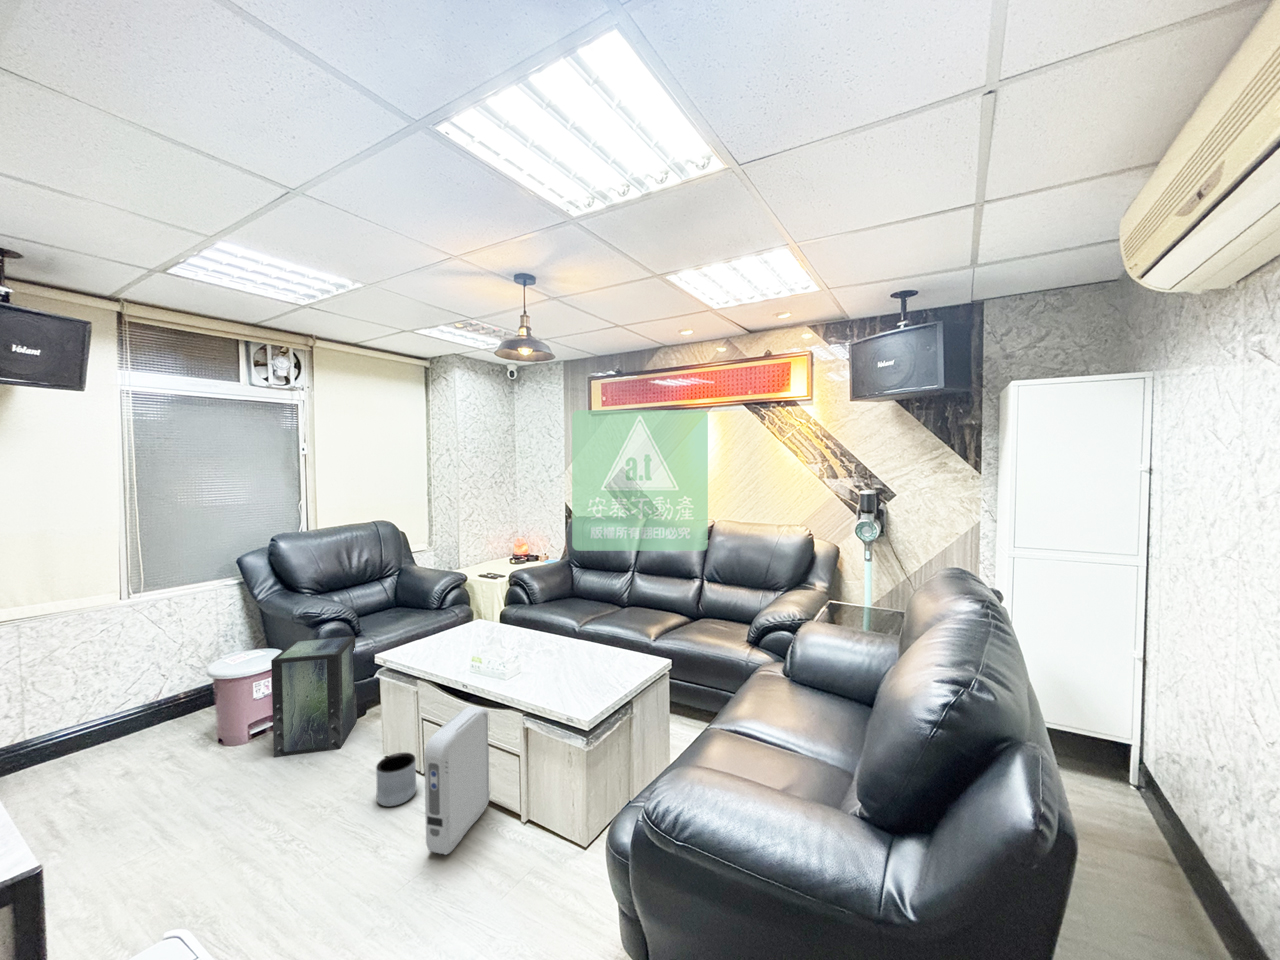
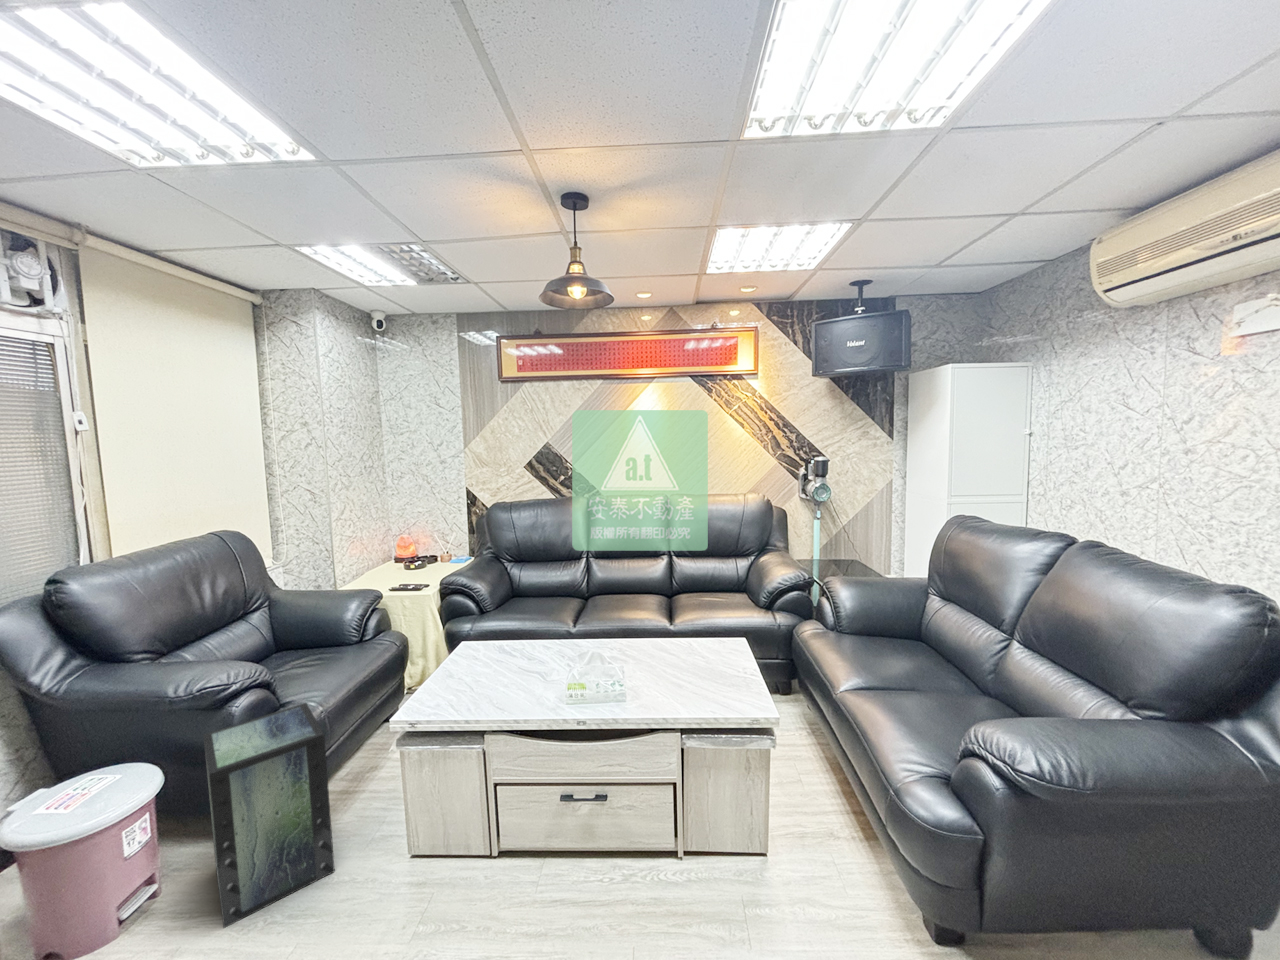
air purifier: present [424,706,490,855] -> none [605,742,657,940]
planter: present [376,753,416,806] -> none [474,834,527,916]

